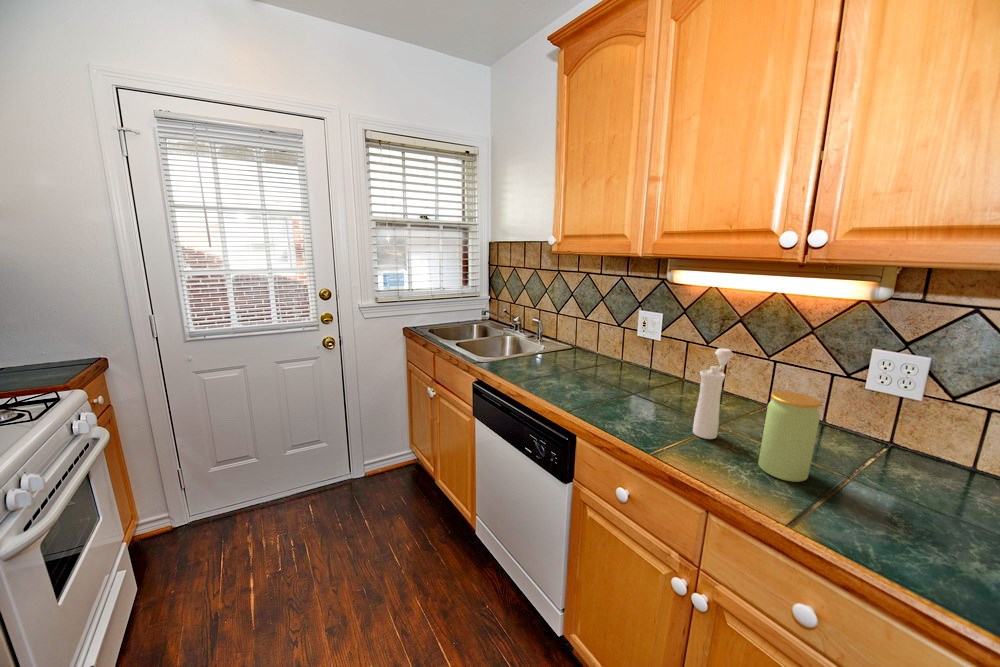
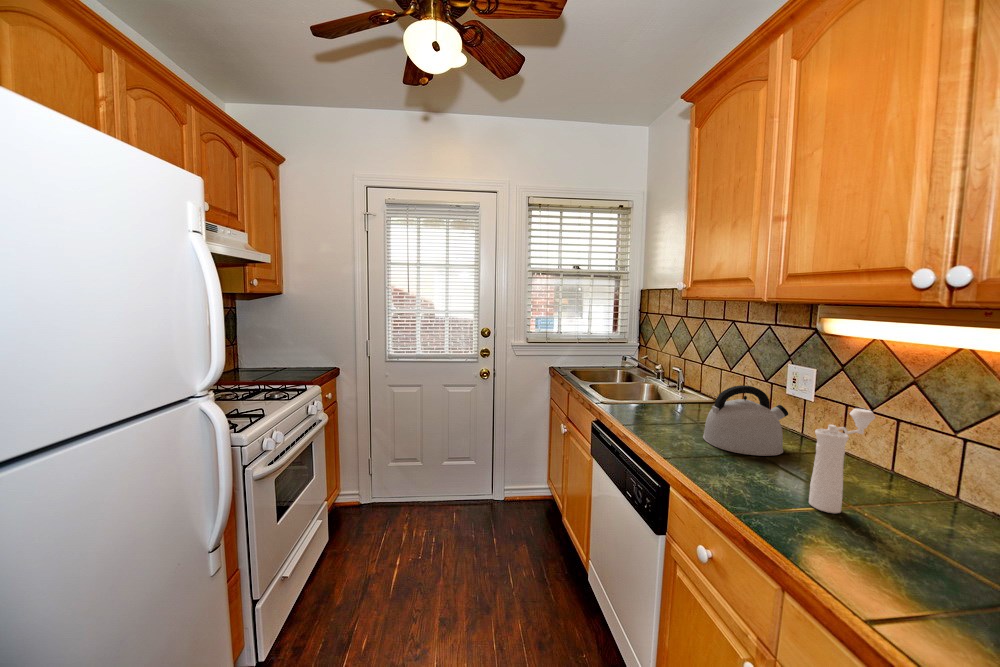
kettle: none [584,334,649,396] -> present [703,385,788,456]
jar: present [758,391,821,482] -> none [878,460,961,581]

